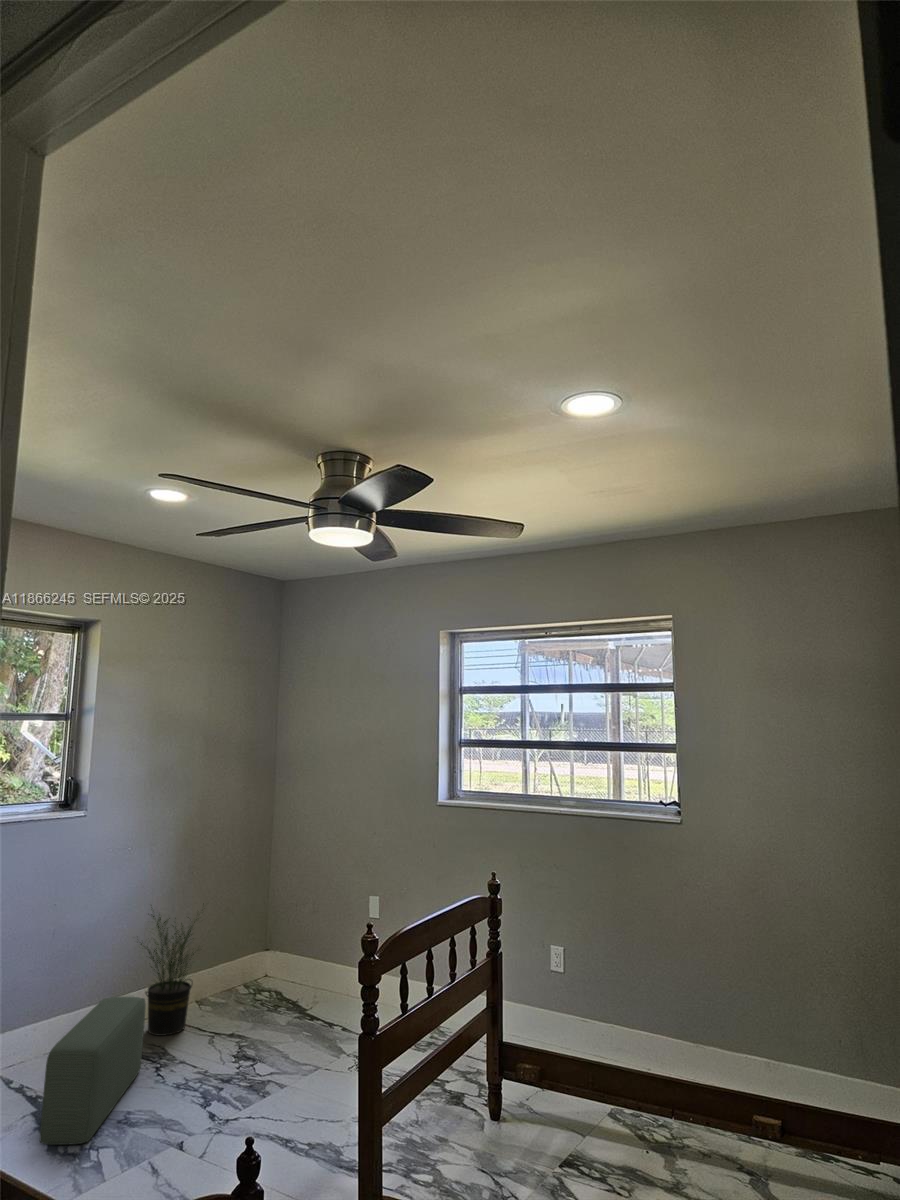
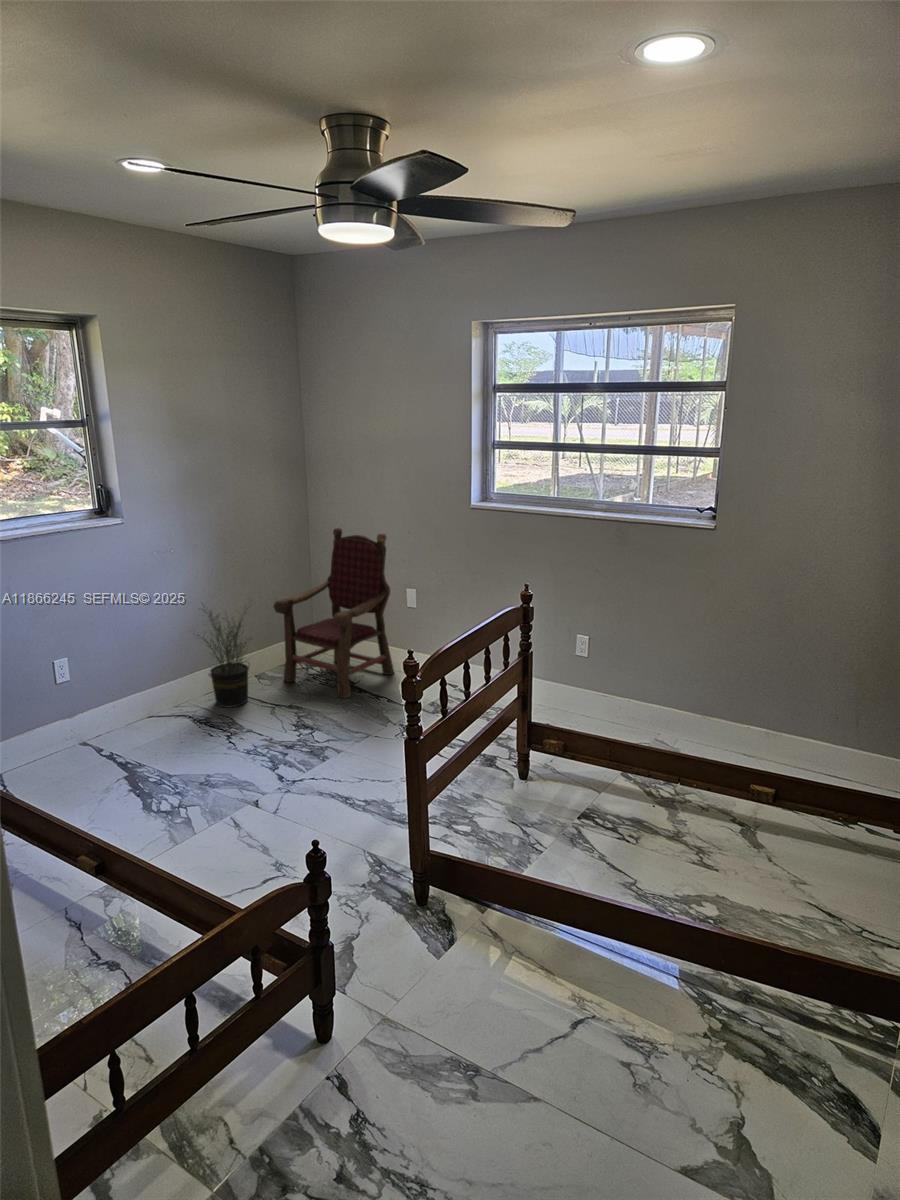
armchair: none [227,831,354,1027] -> present [274,528,394,698]
pouf: present [40,997,146,1145] -> none [130,683,214,803]

